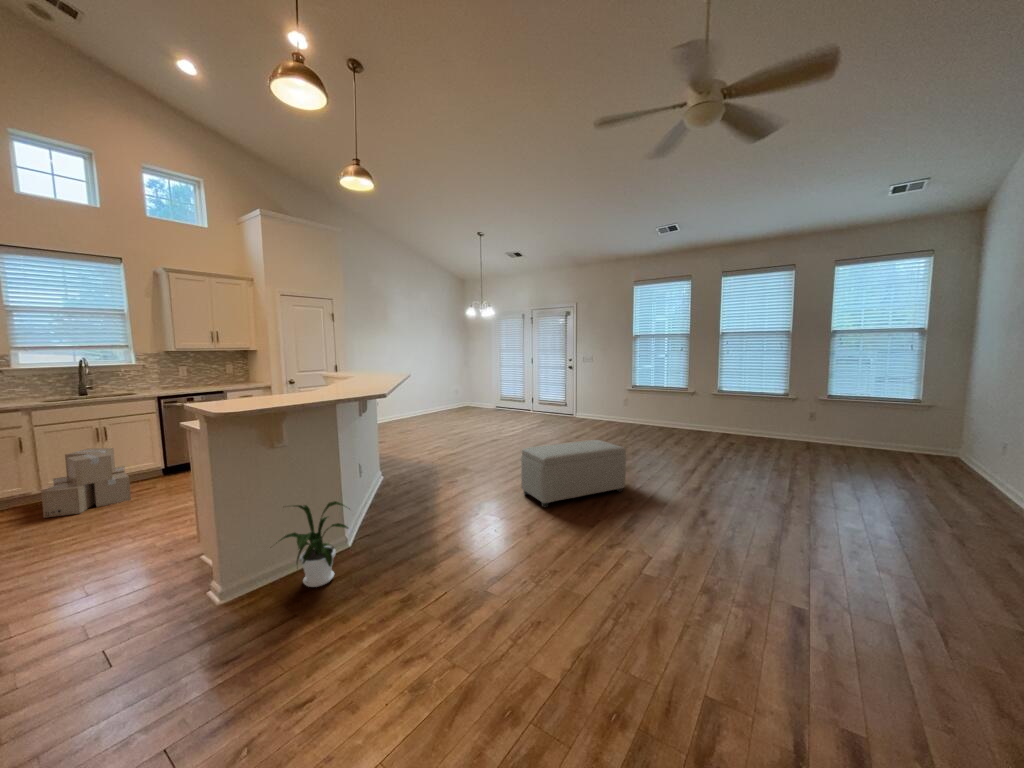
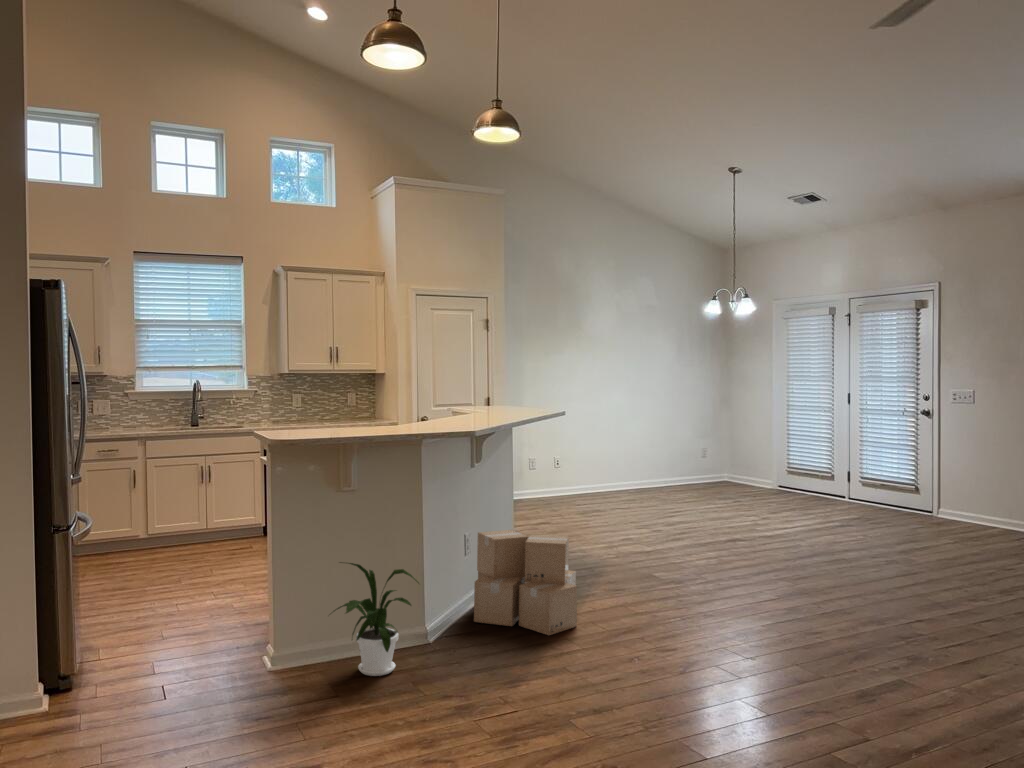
ottoman: present [521,440,626,507] -> none [717,544,927,653]
cardboard box: present [41,448,131,518] -> present [474,530,577,635]

